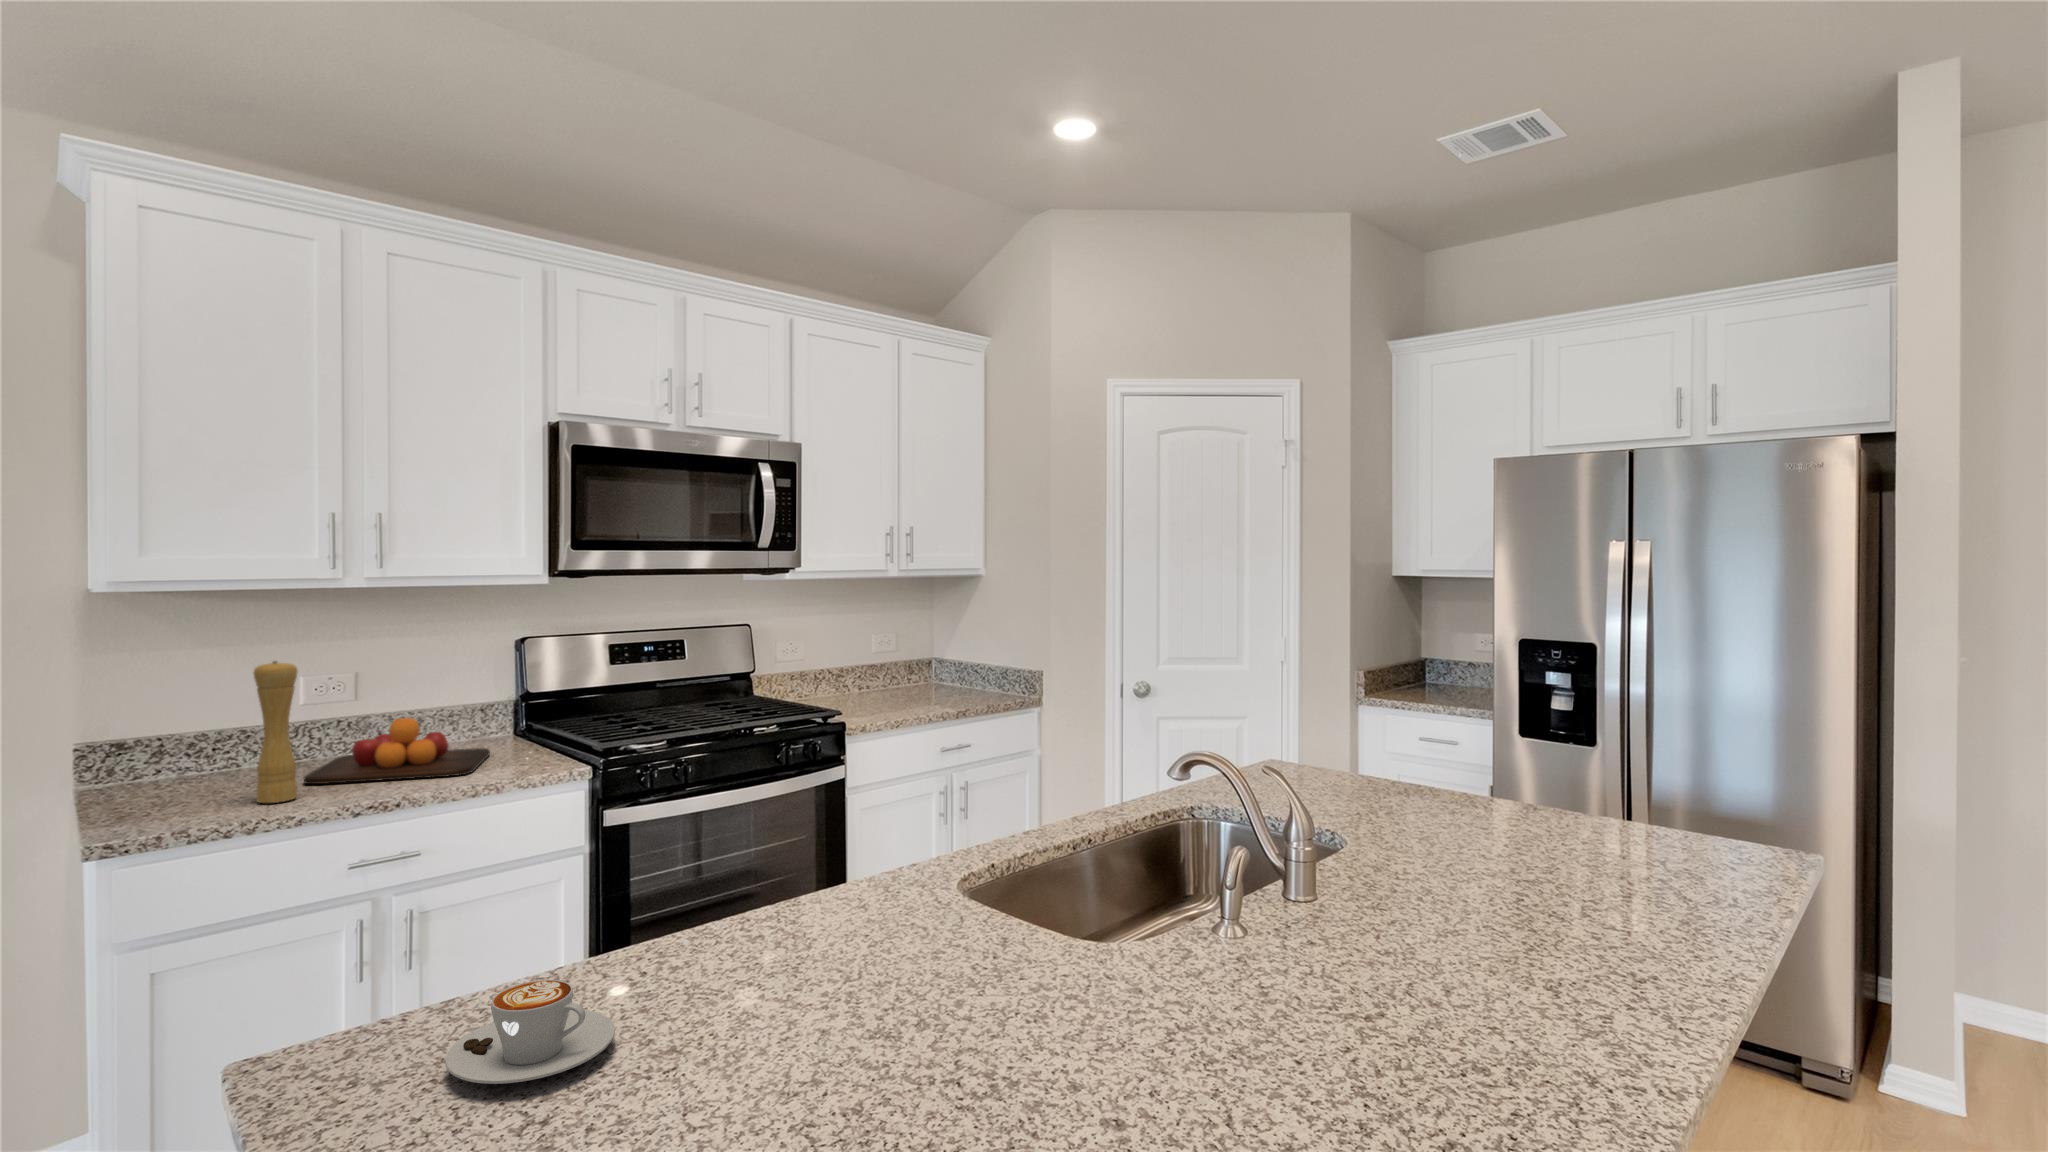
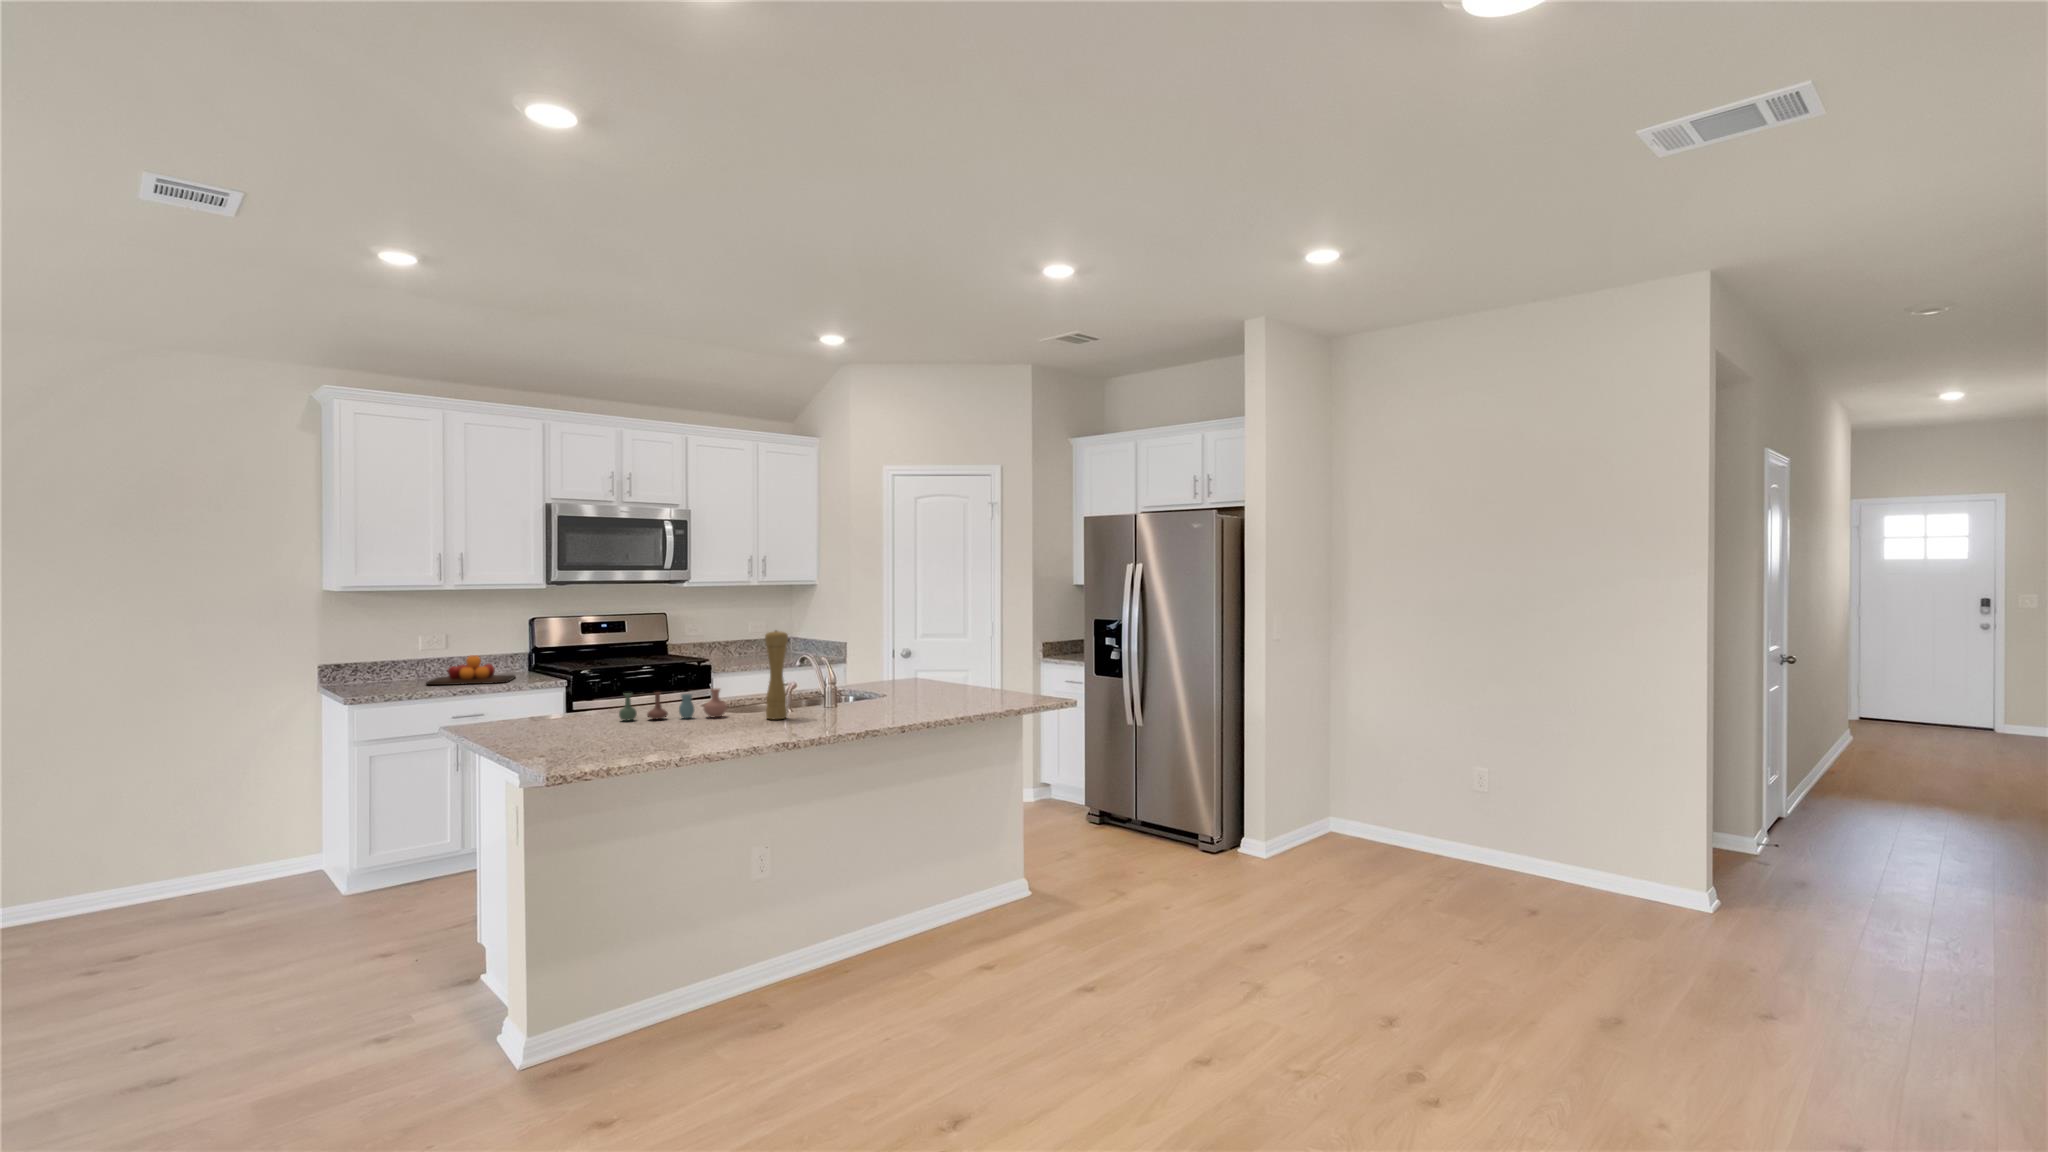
pepper mill: present [254,661,297,803] -> present [765,631,788,719]
vase: none [824,928,1159,1068] -> present [619,688,727,721]
coffee cup: present [445,980,615,1084] -> none [510,701,559,722]

